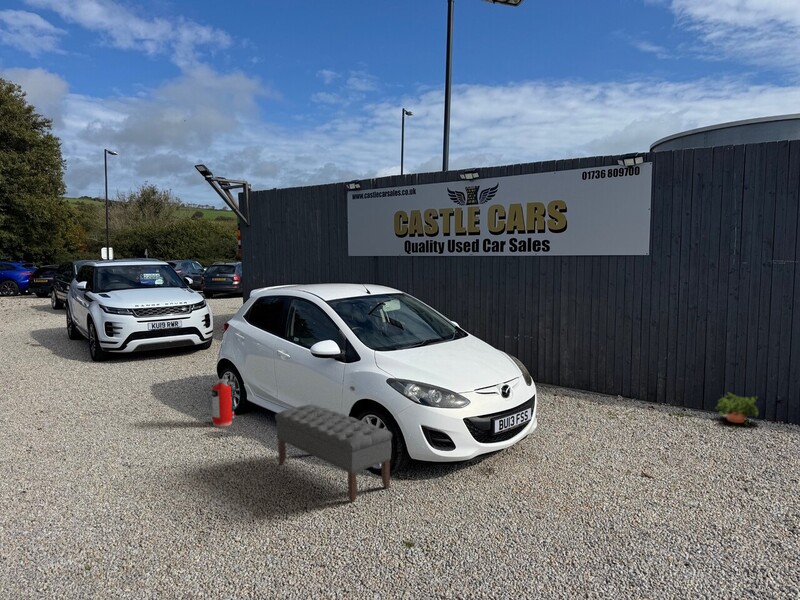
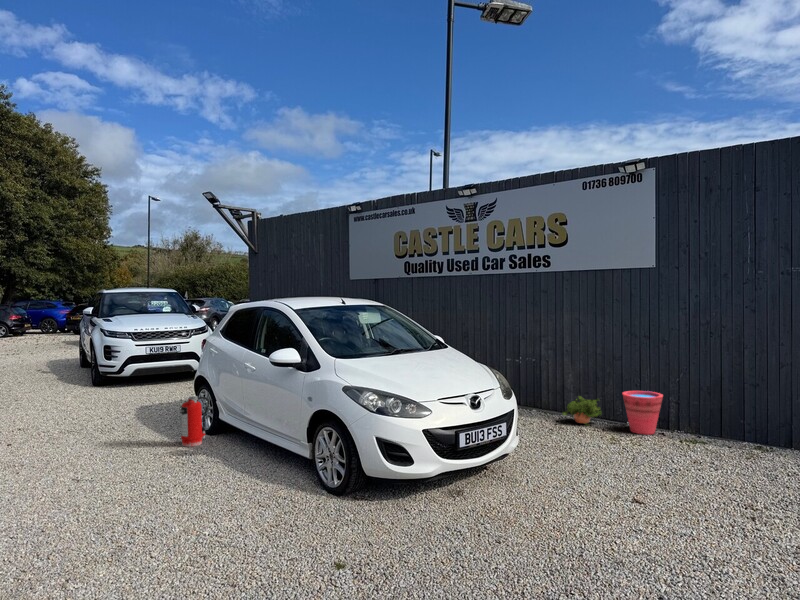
bucket: none [616,368,653,408] -> present [623,391,663,434]
potted plant: present [715,393,758,423] -> present [563,396,601,423]
bench: present [275,405,392,502] -> none [229,419,345,522]

